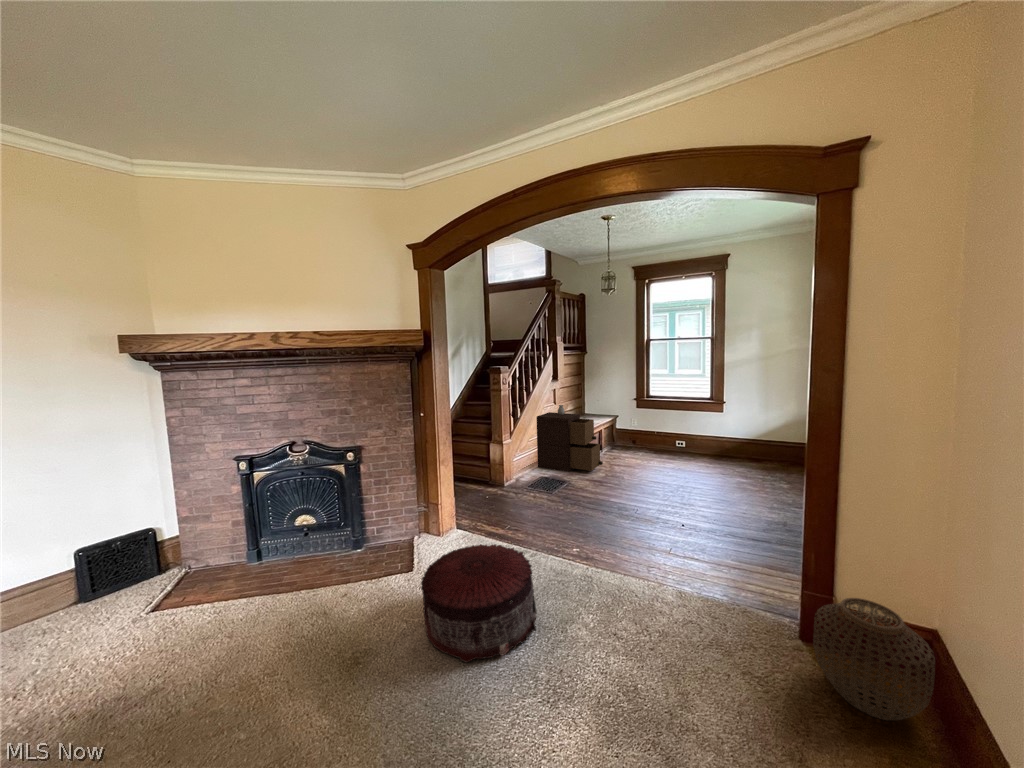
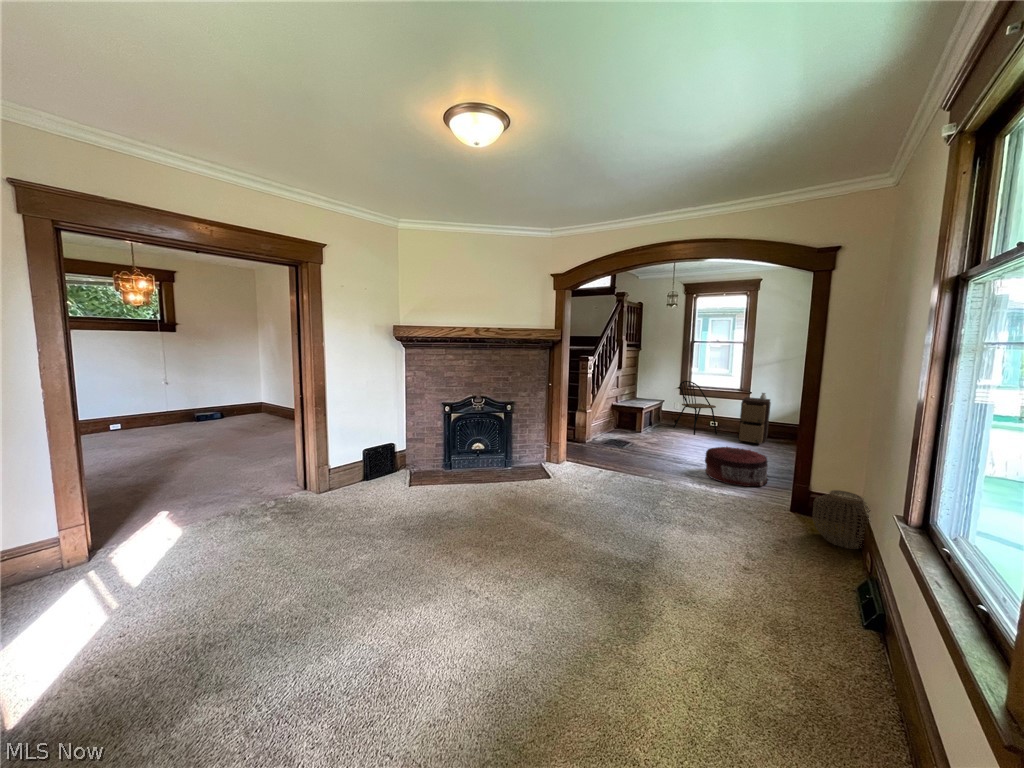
dining chair: none [630,390,683,461] -> present [673,381,717,435]
storage cabinet: present [537,405,603,472] -> present [739,393,771,443]
pouf: present [421,544,537,663] -> present [705,447,768,487]

